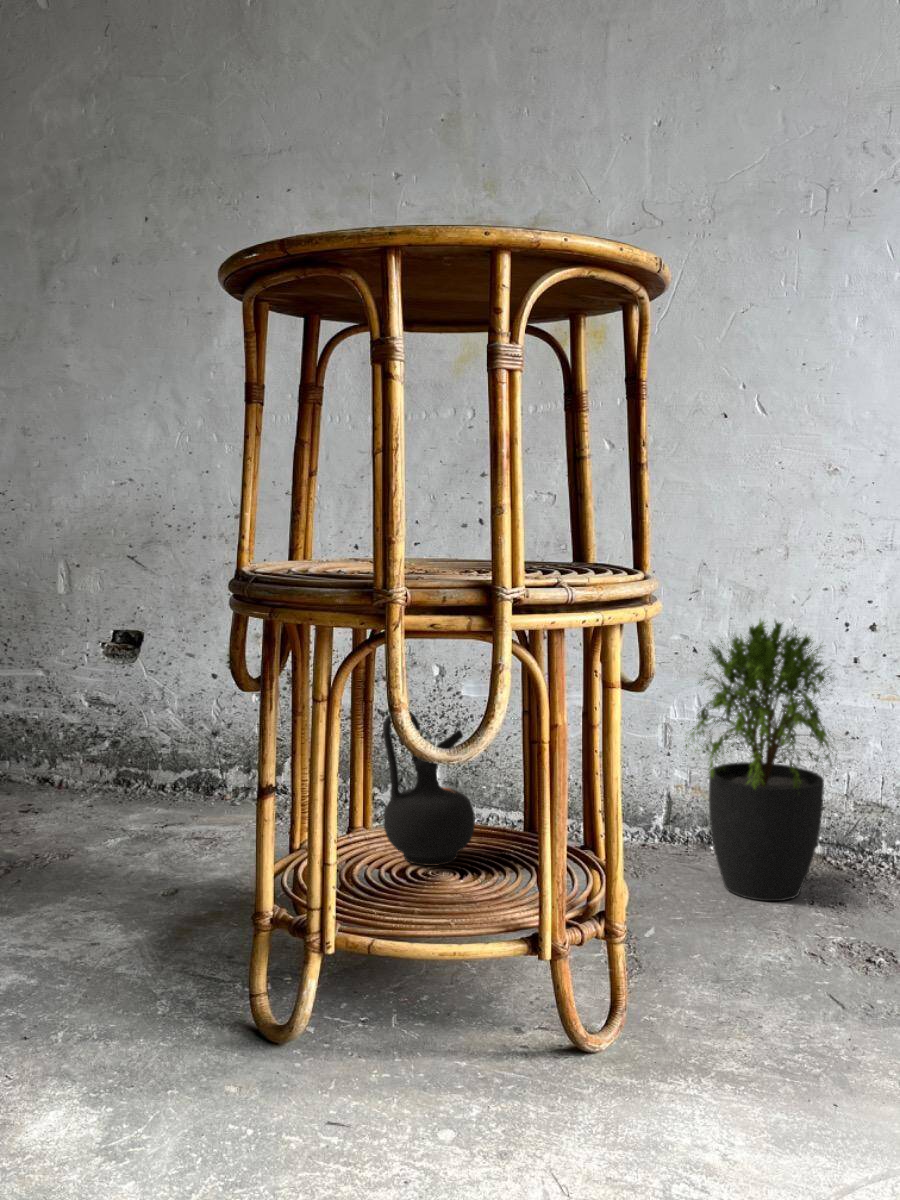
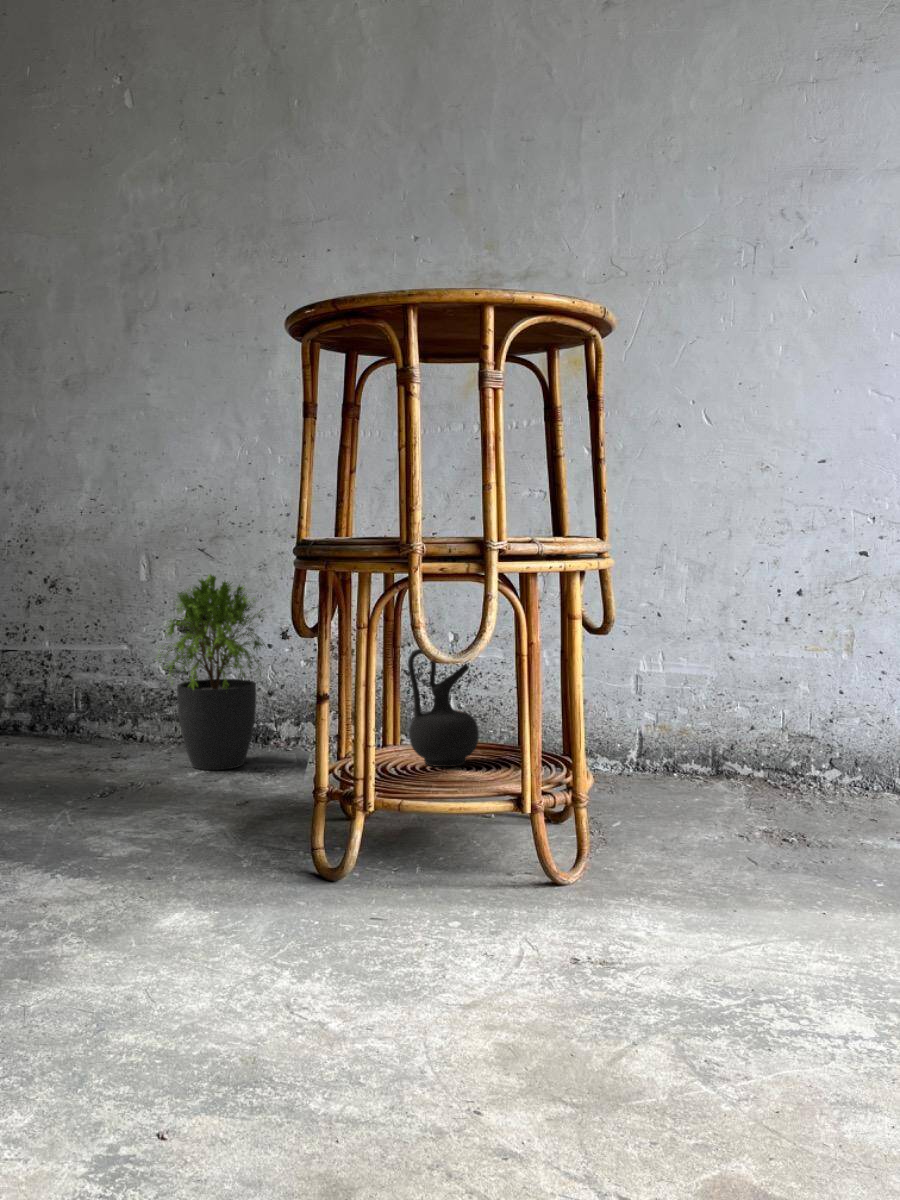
potted plant: present [685,619,837,901] -> present [159,574,265,770]

